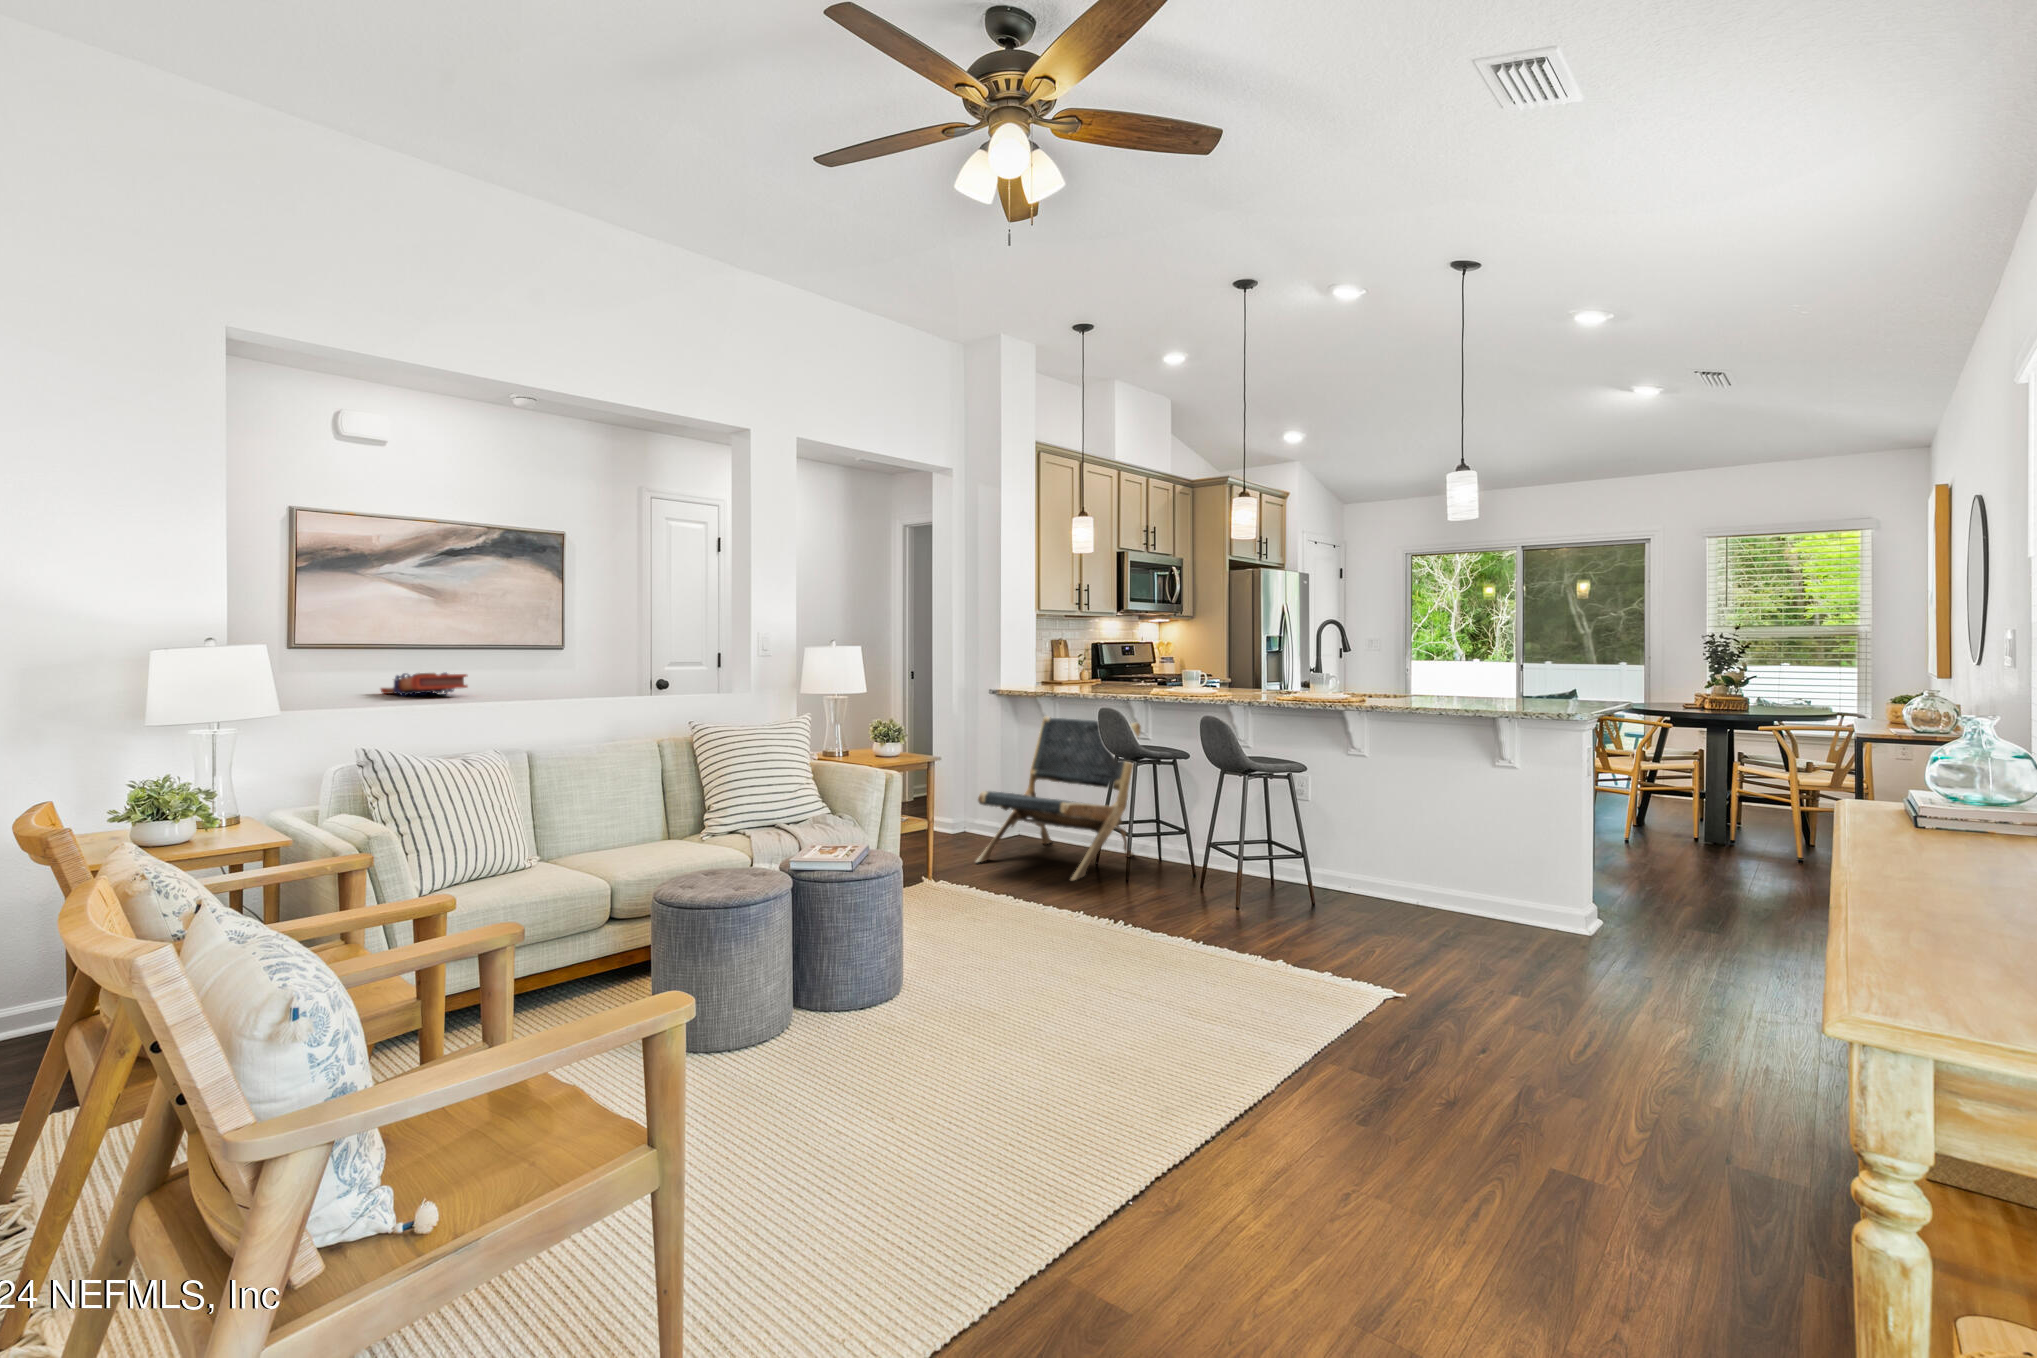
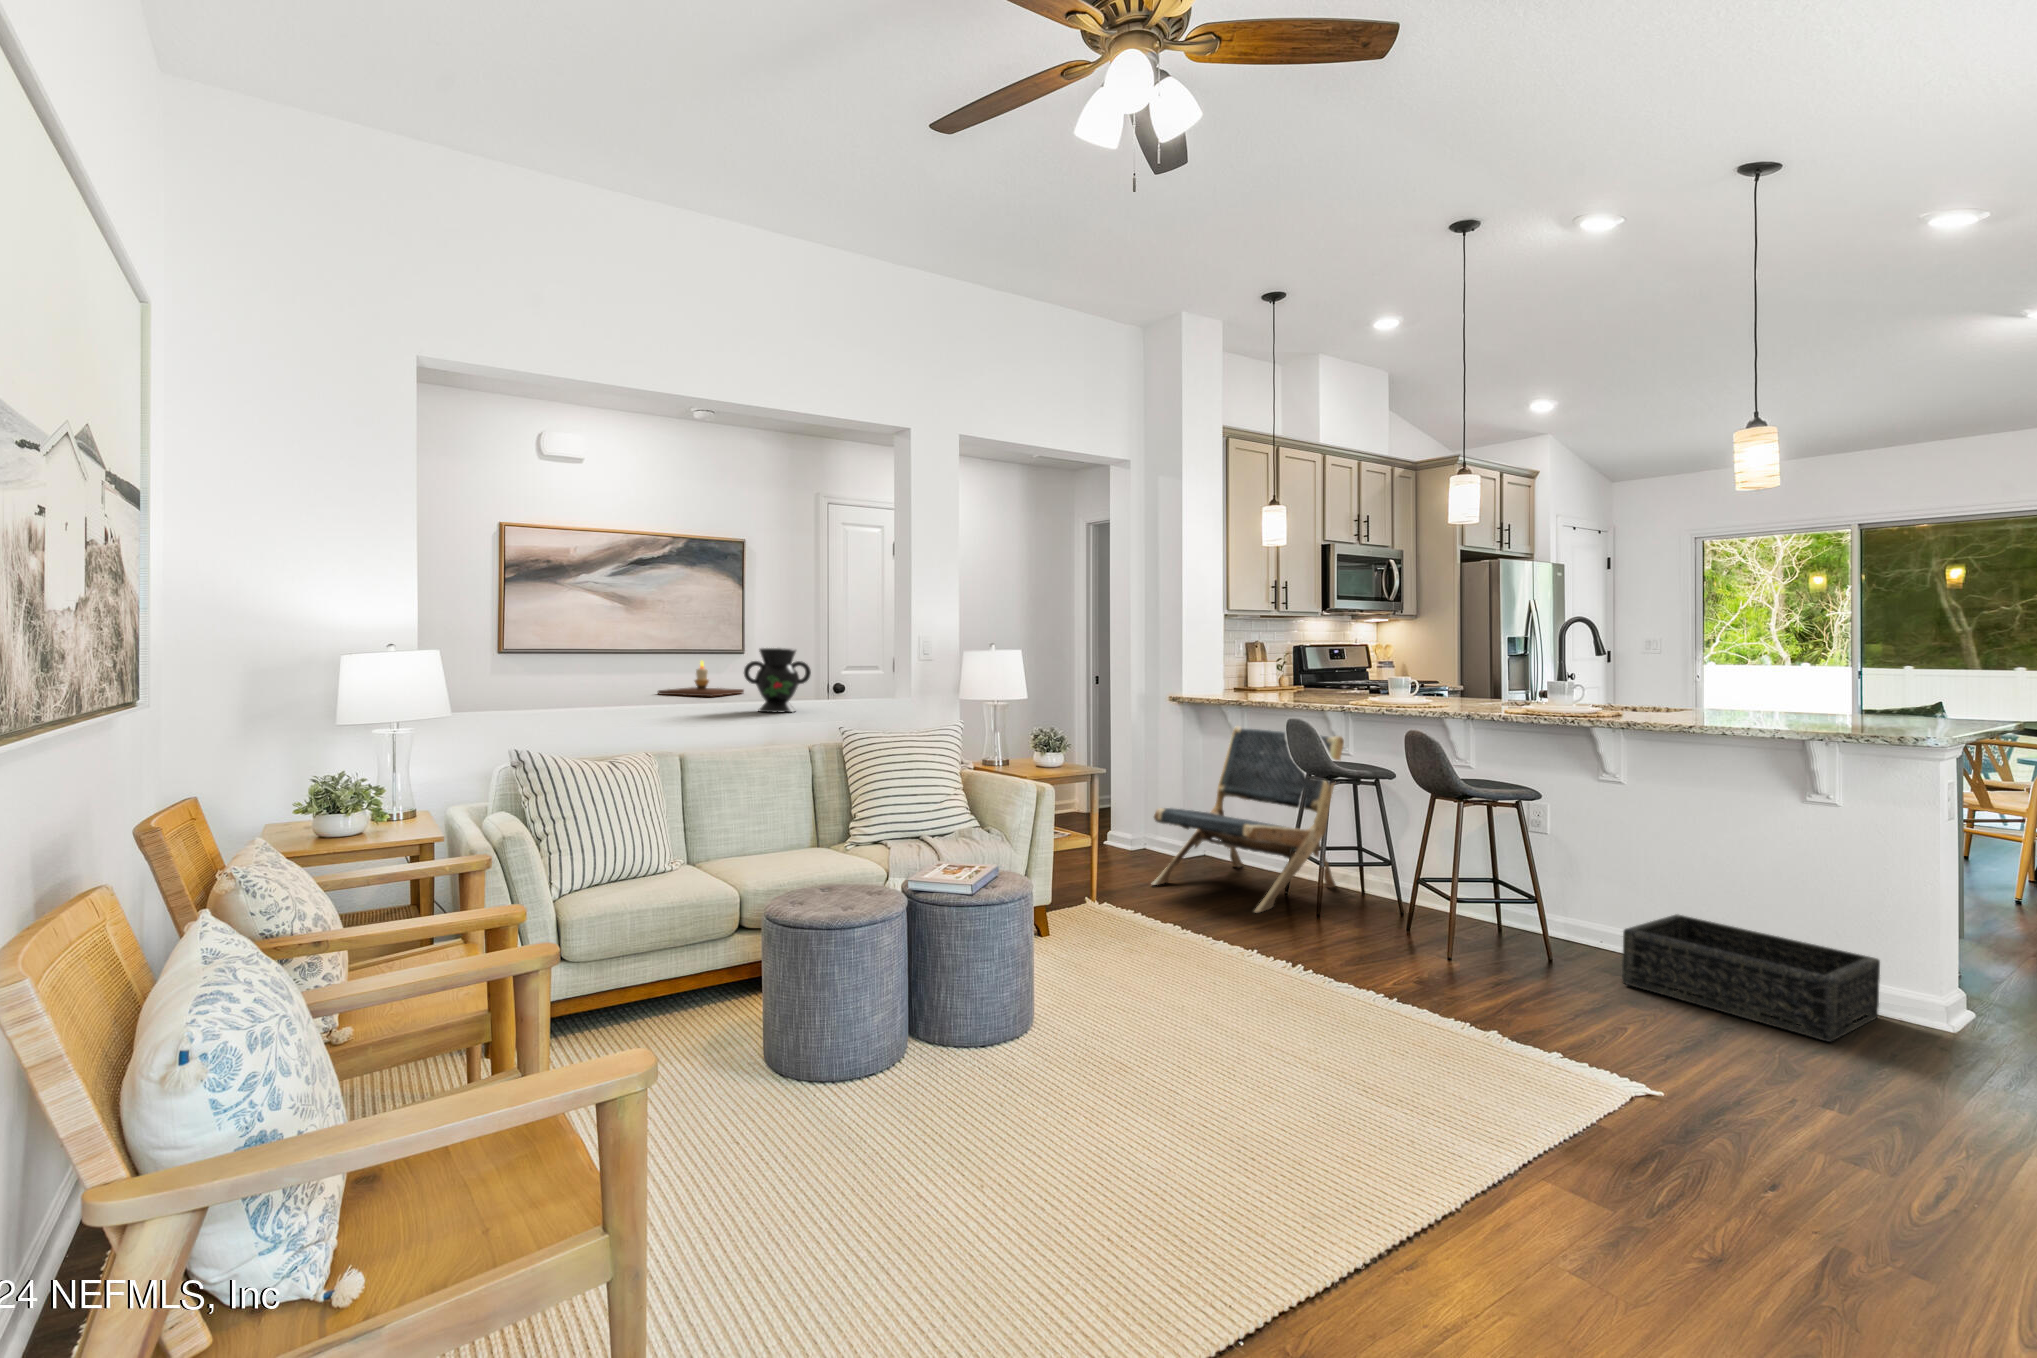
decorative vase: none [585,645,654,708] -> present [744,648,811,712]
candle: none [477,657,568,694] -> present [658,661,744,696]
book: present [381,673,468,696] -> none [571,674,645,697]
basket: none [1368,860,1548,949] -> present [1622,914,1880,1042]

